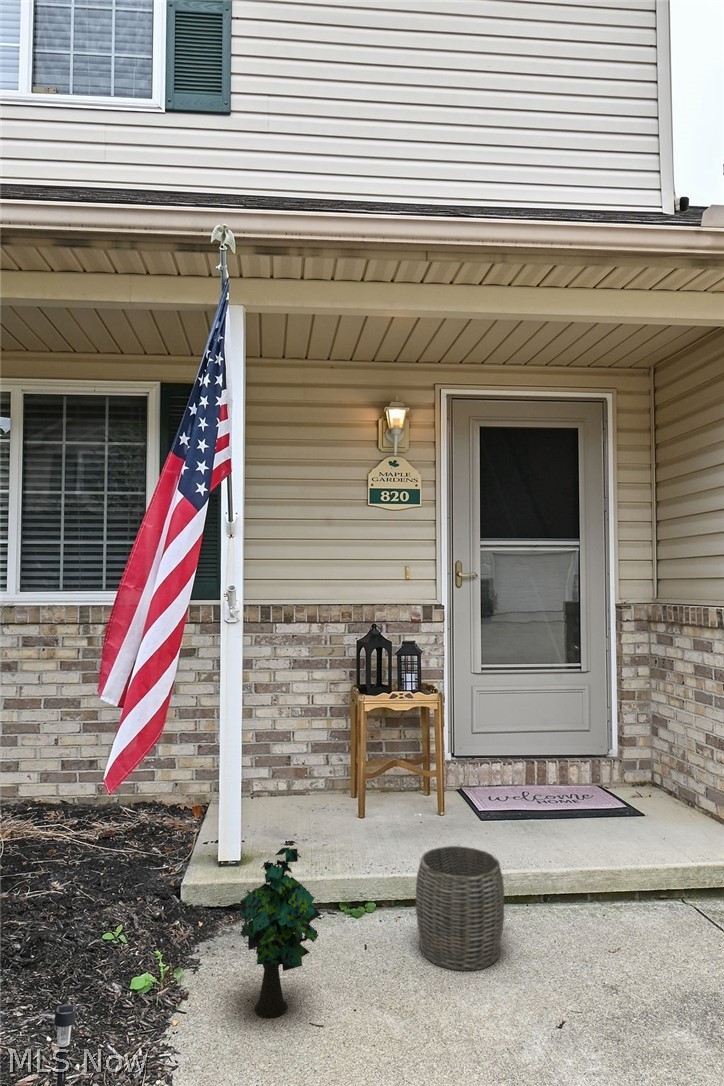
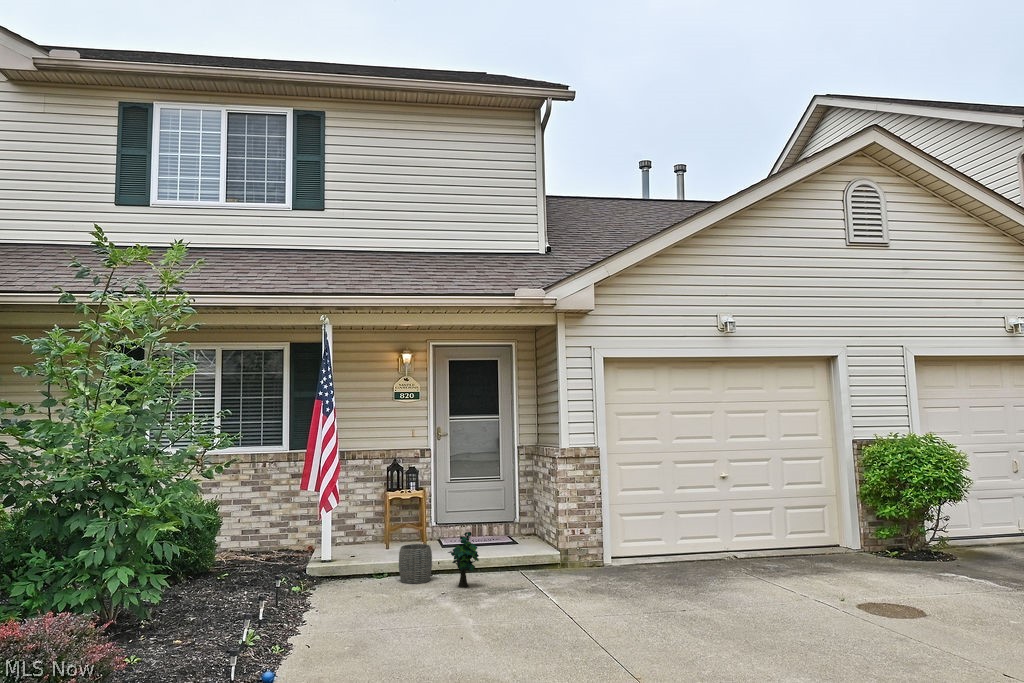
decorative plant: present [227,848,321,1018] -> present [448,532,479,587]

